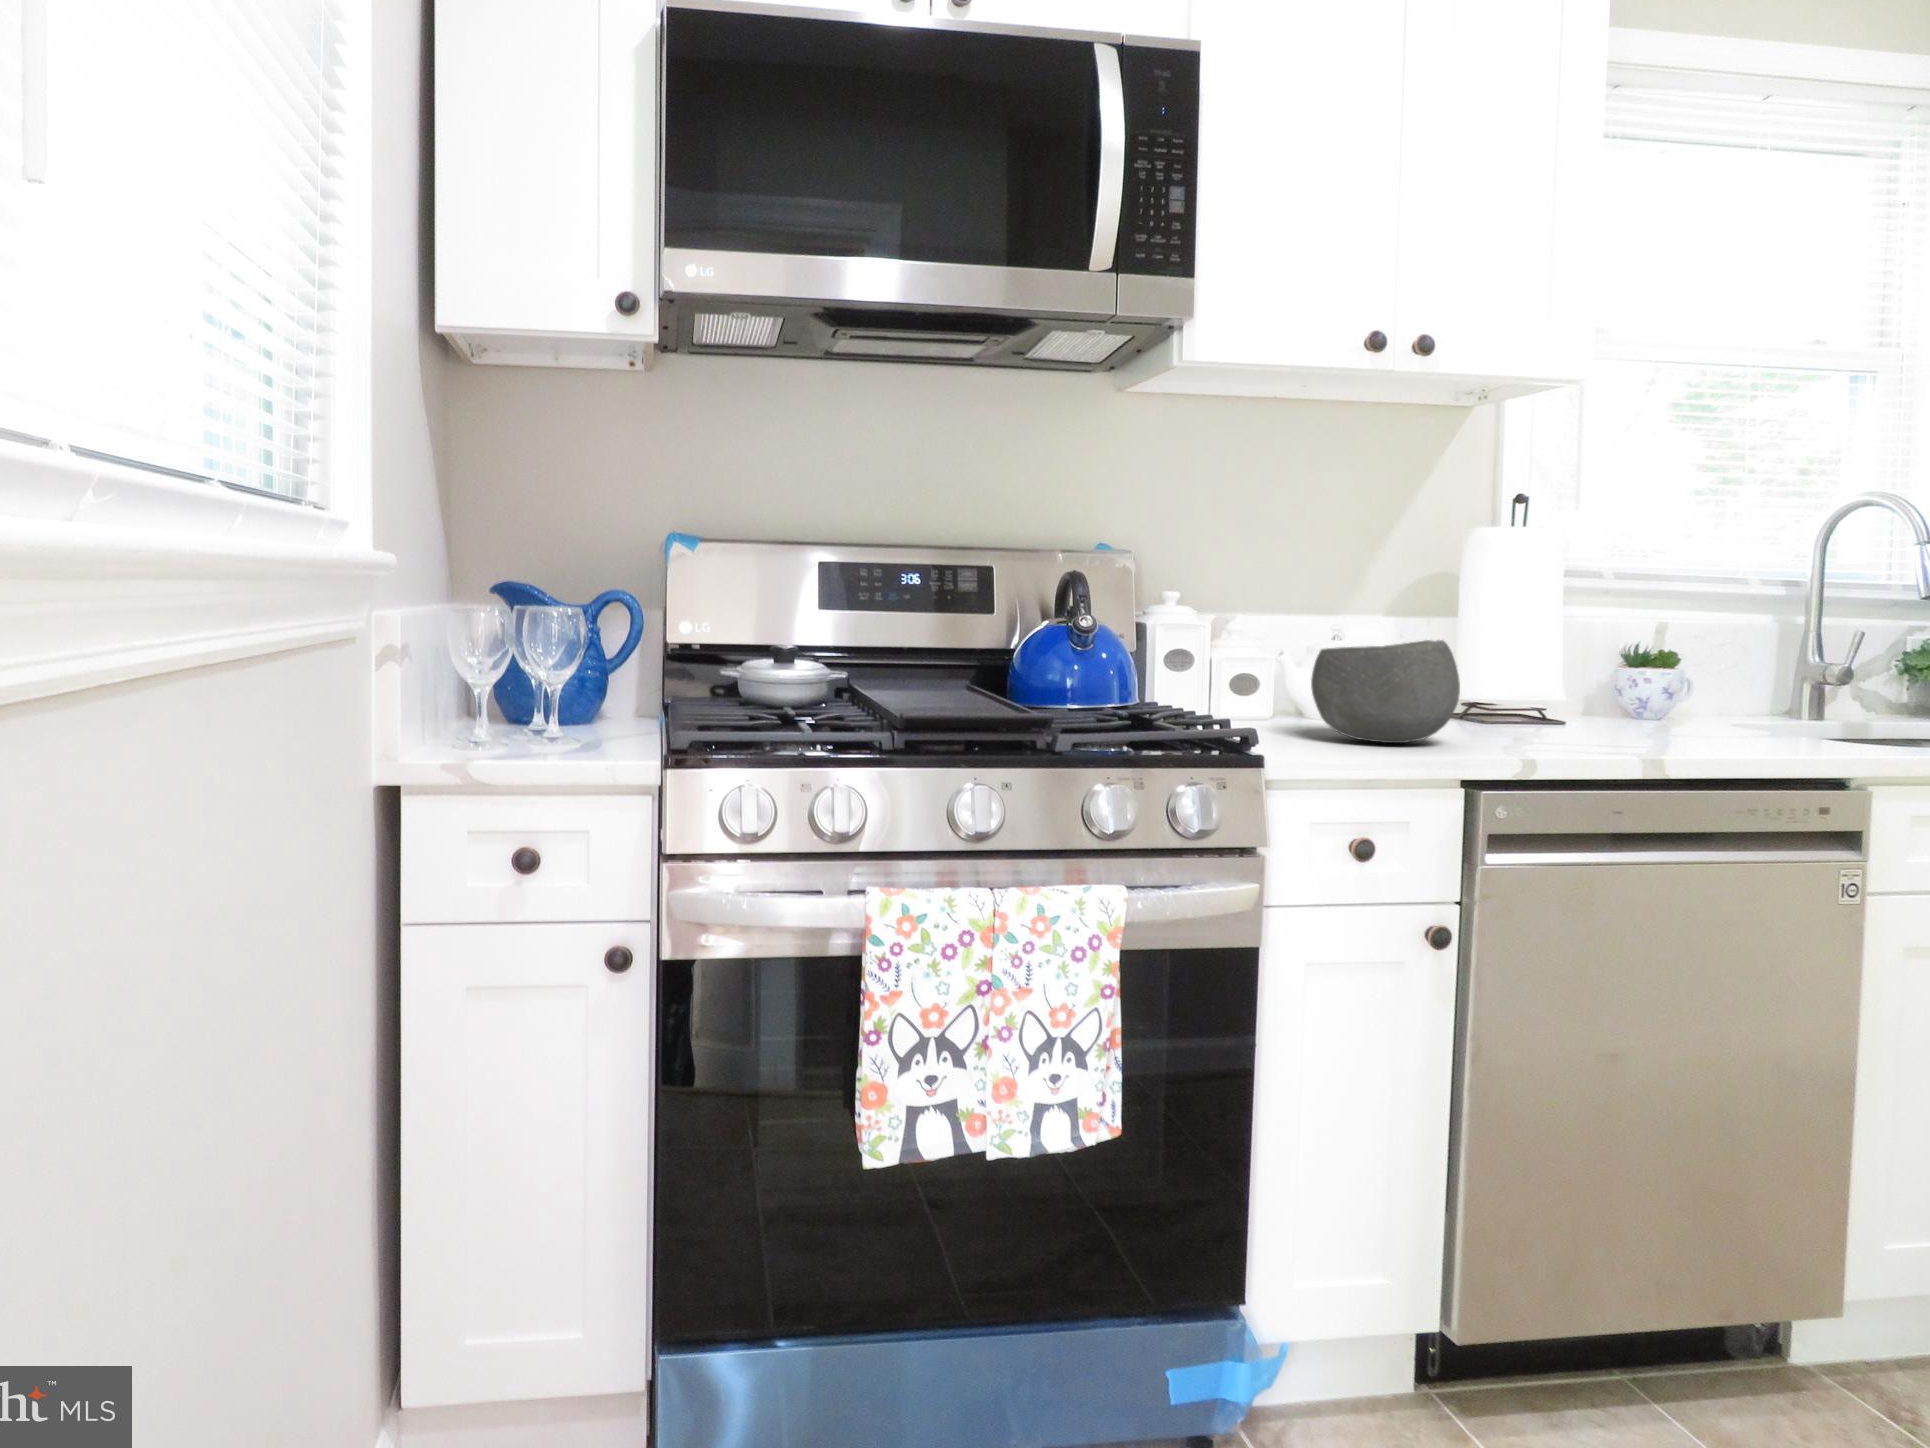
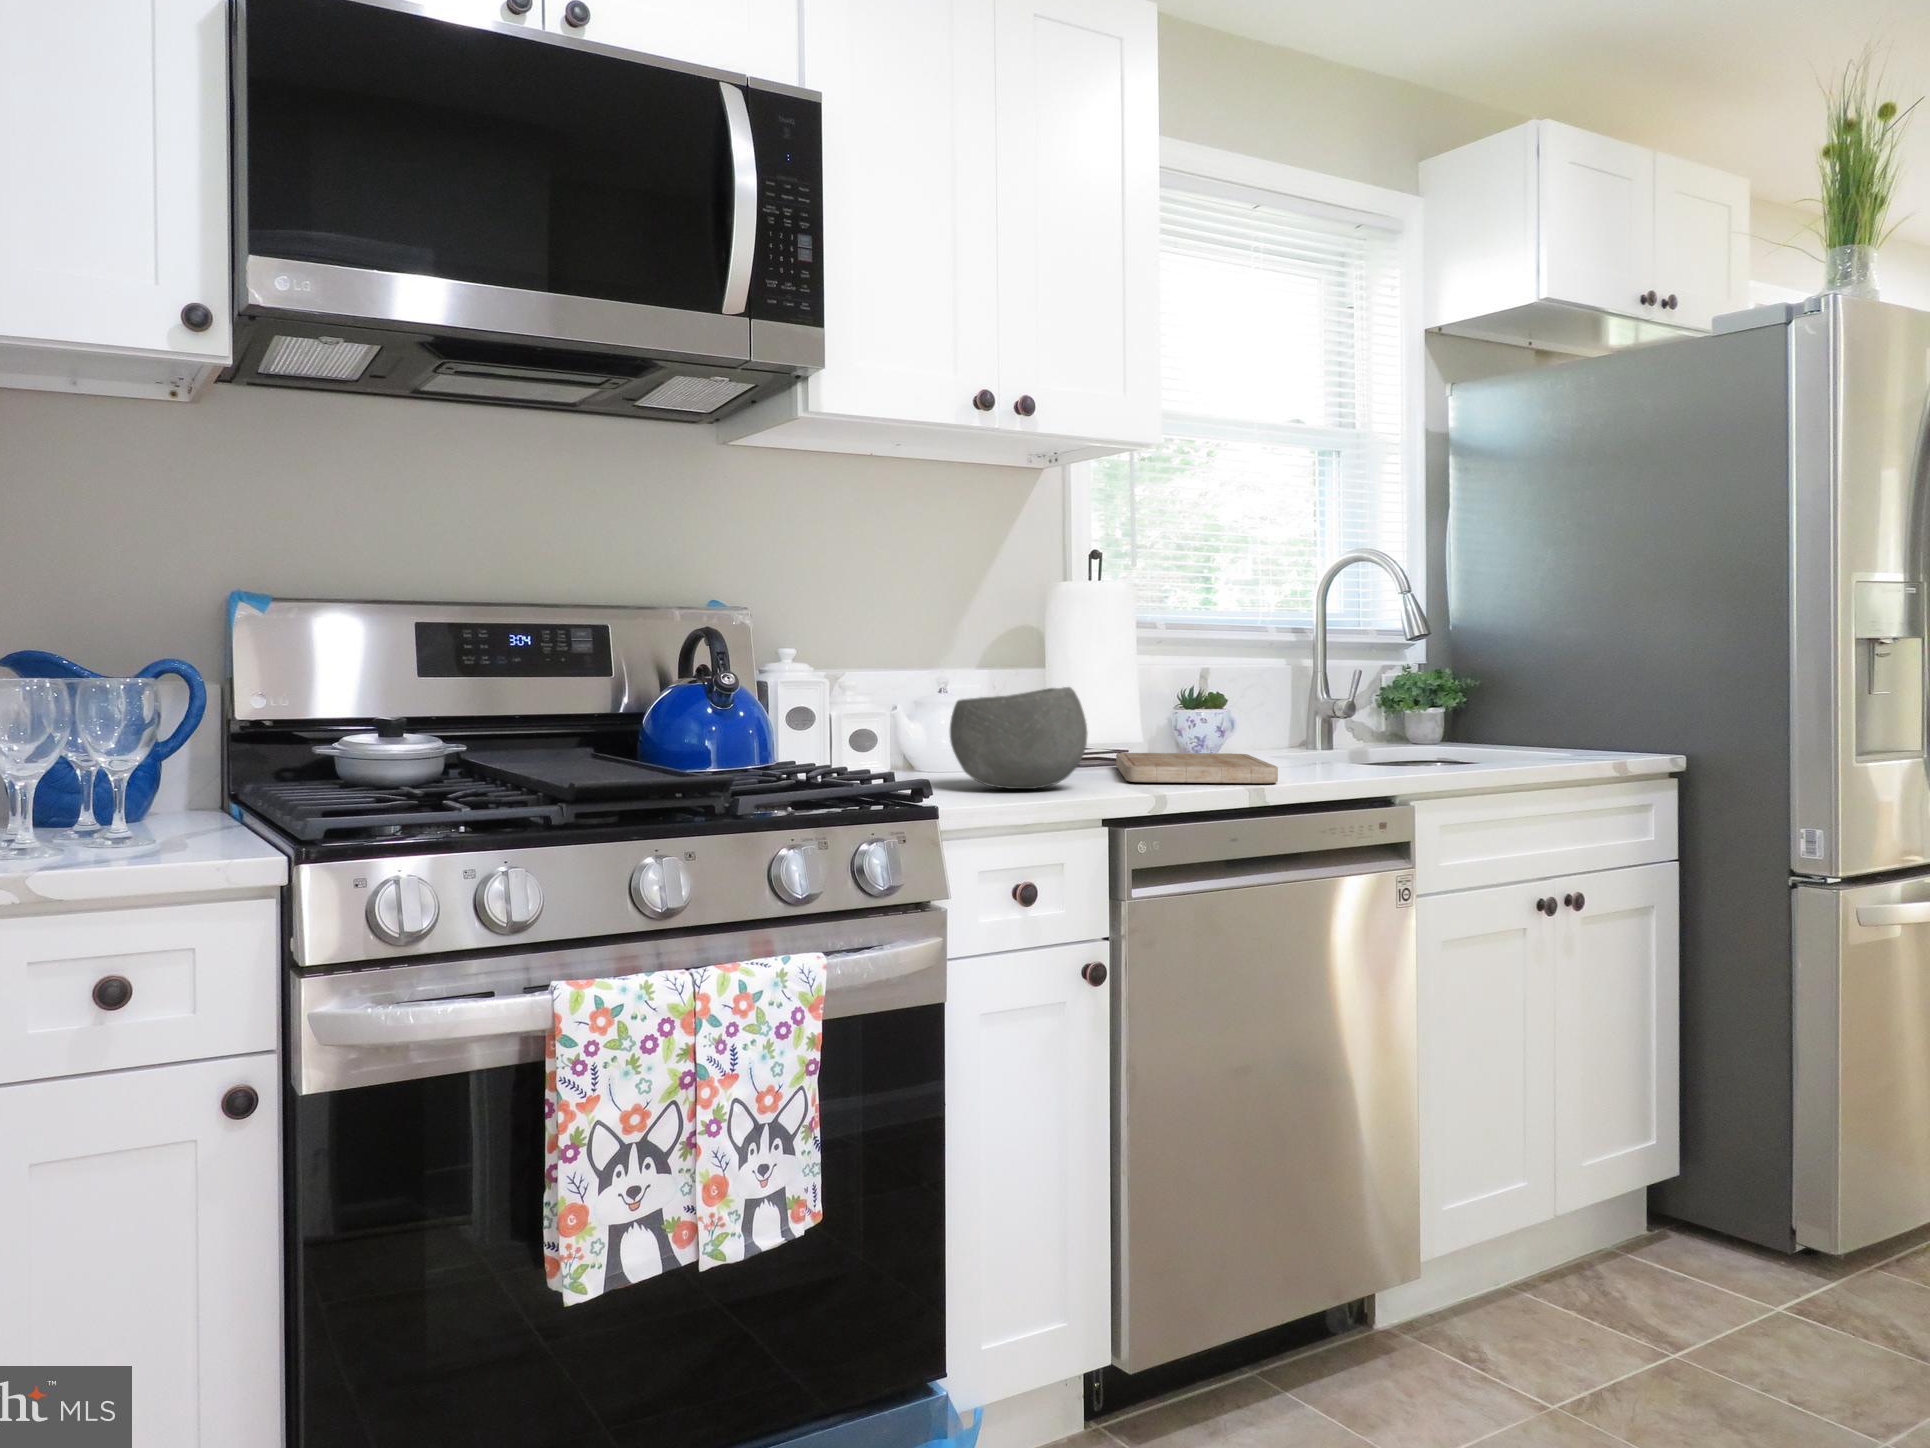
cutting board: none [1512,710,1693,755] -> present [1116,753,1278,783]

